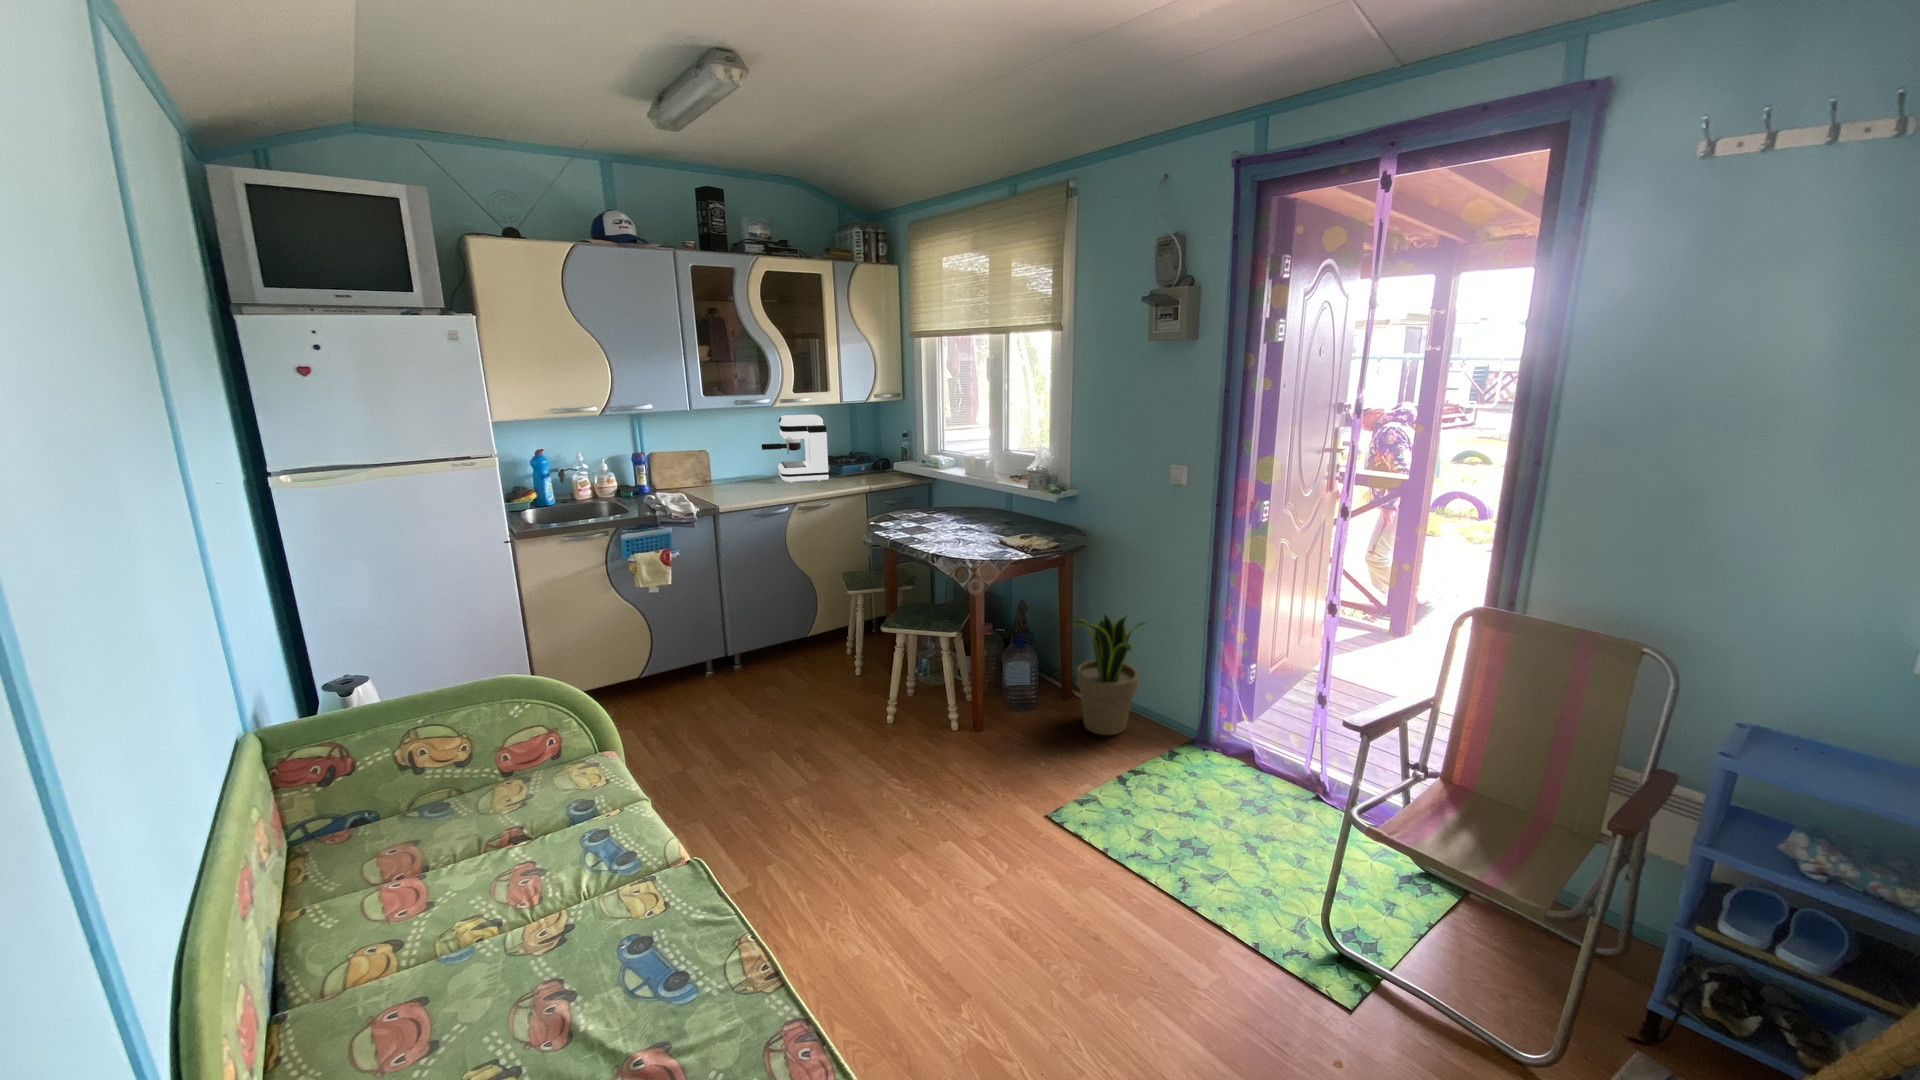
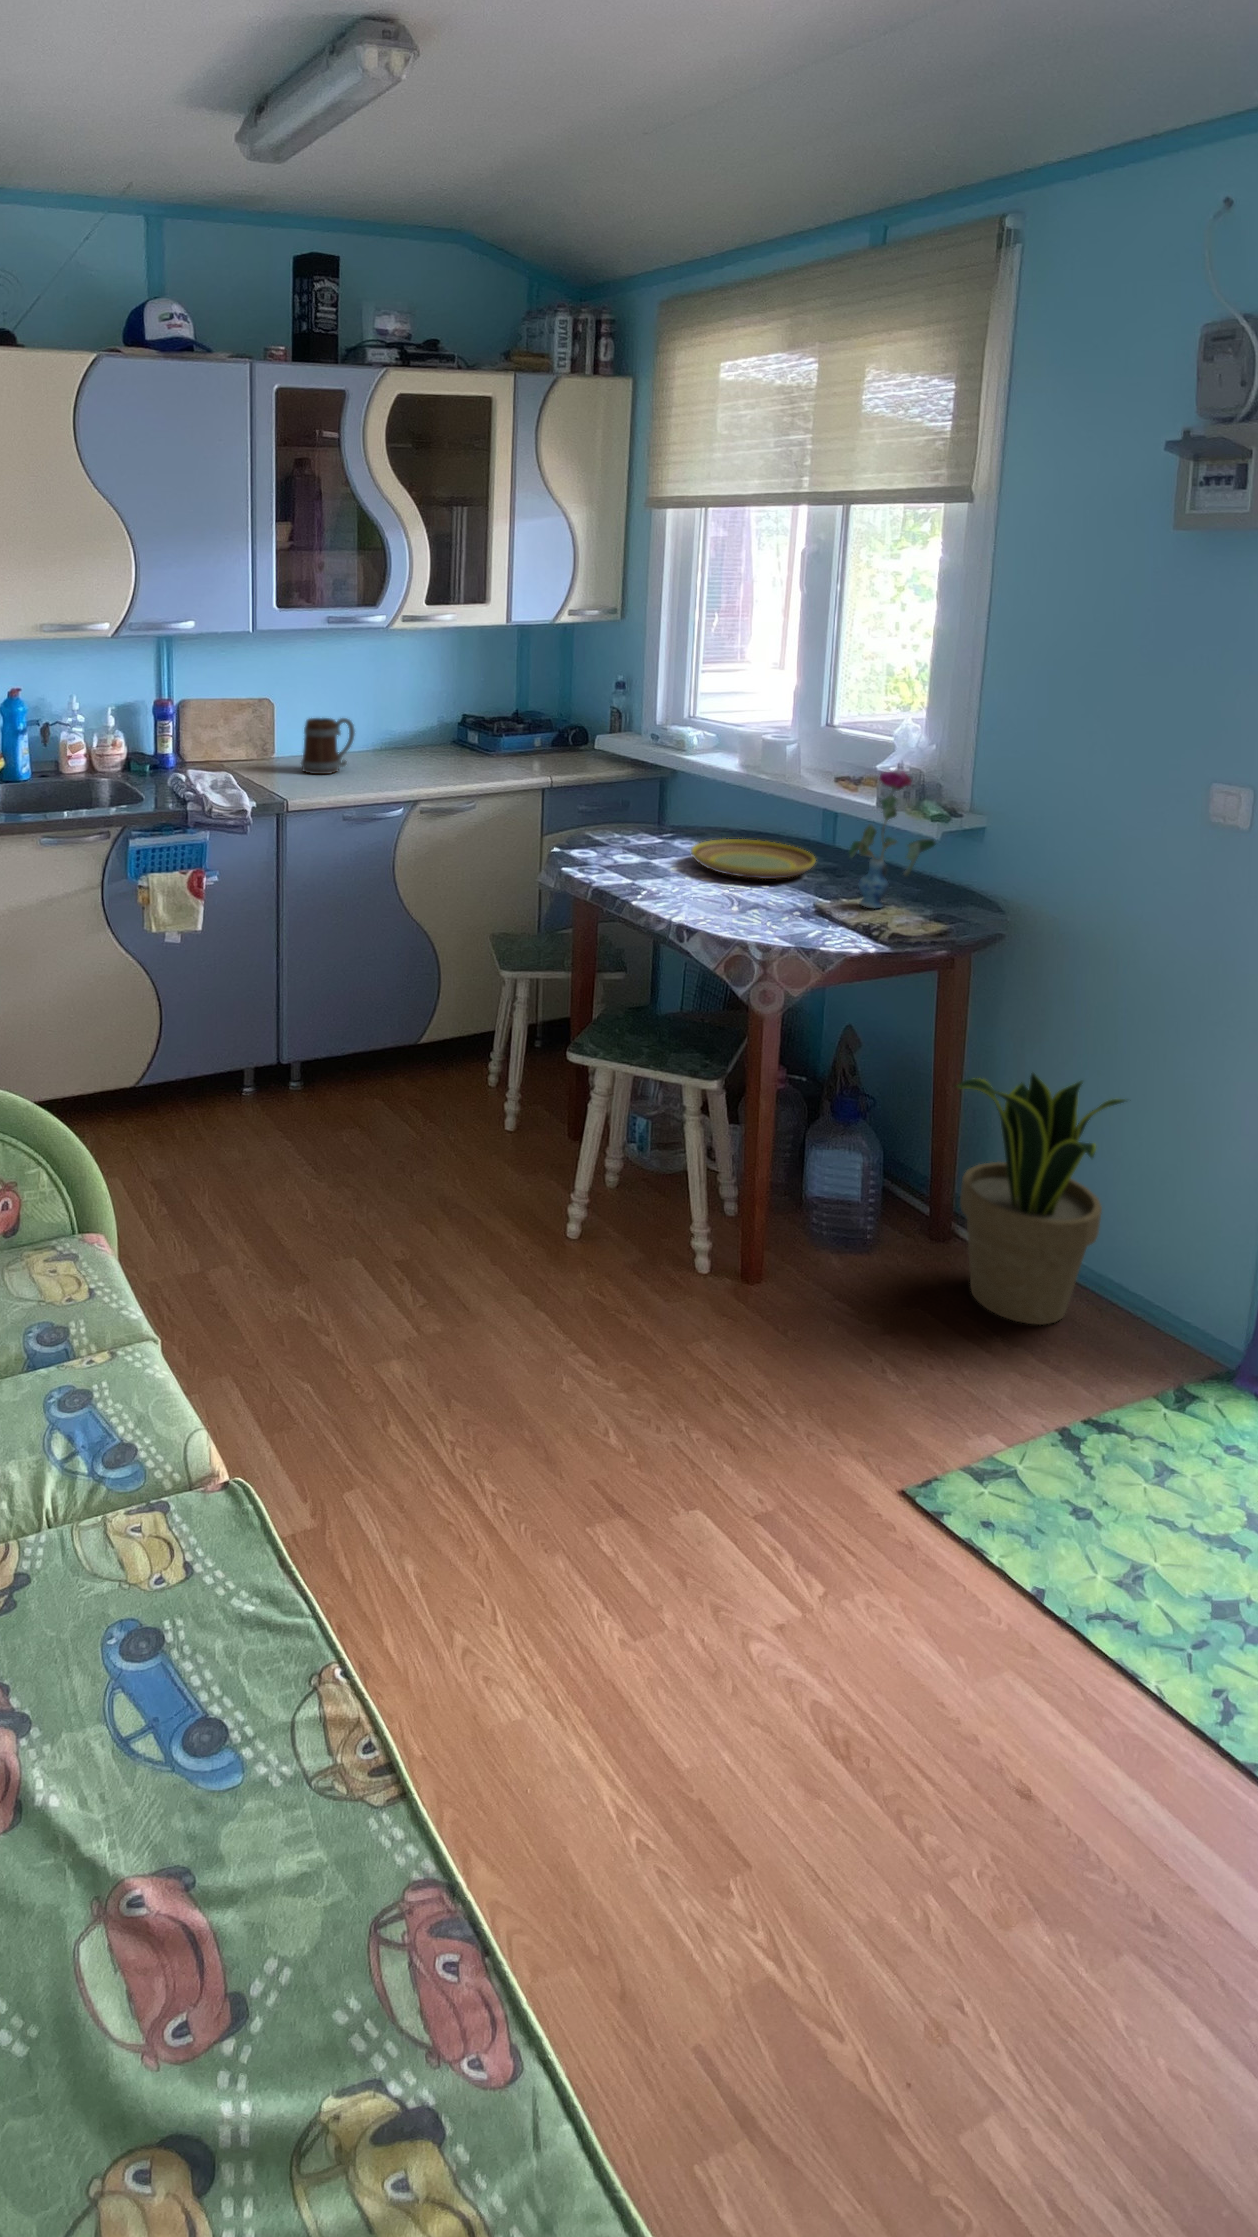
coffee maker: present [762,415,829,483] -> none [365,648,481,767]
mug: none [726,457,756,490] -> present [301,718,355,774]
vase: none [1016,468,1057,540] -> present [849,770,936,908]
plate: none [941,510,1003,529] -> present [691,839,815,879]

